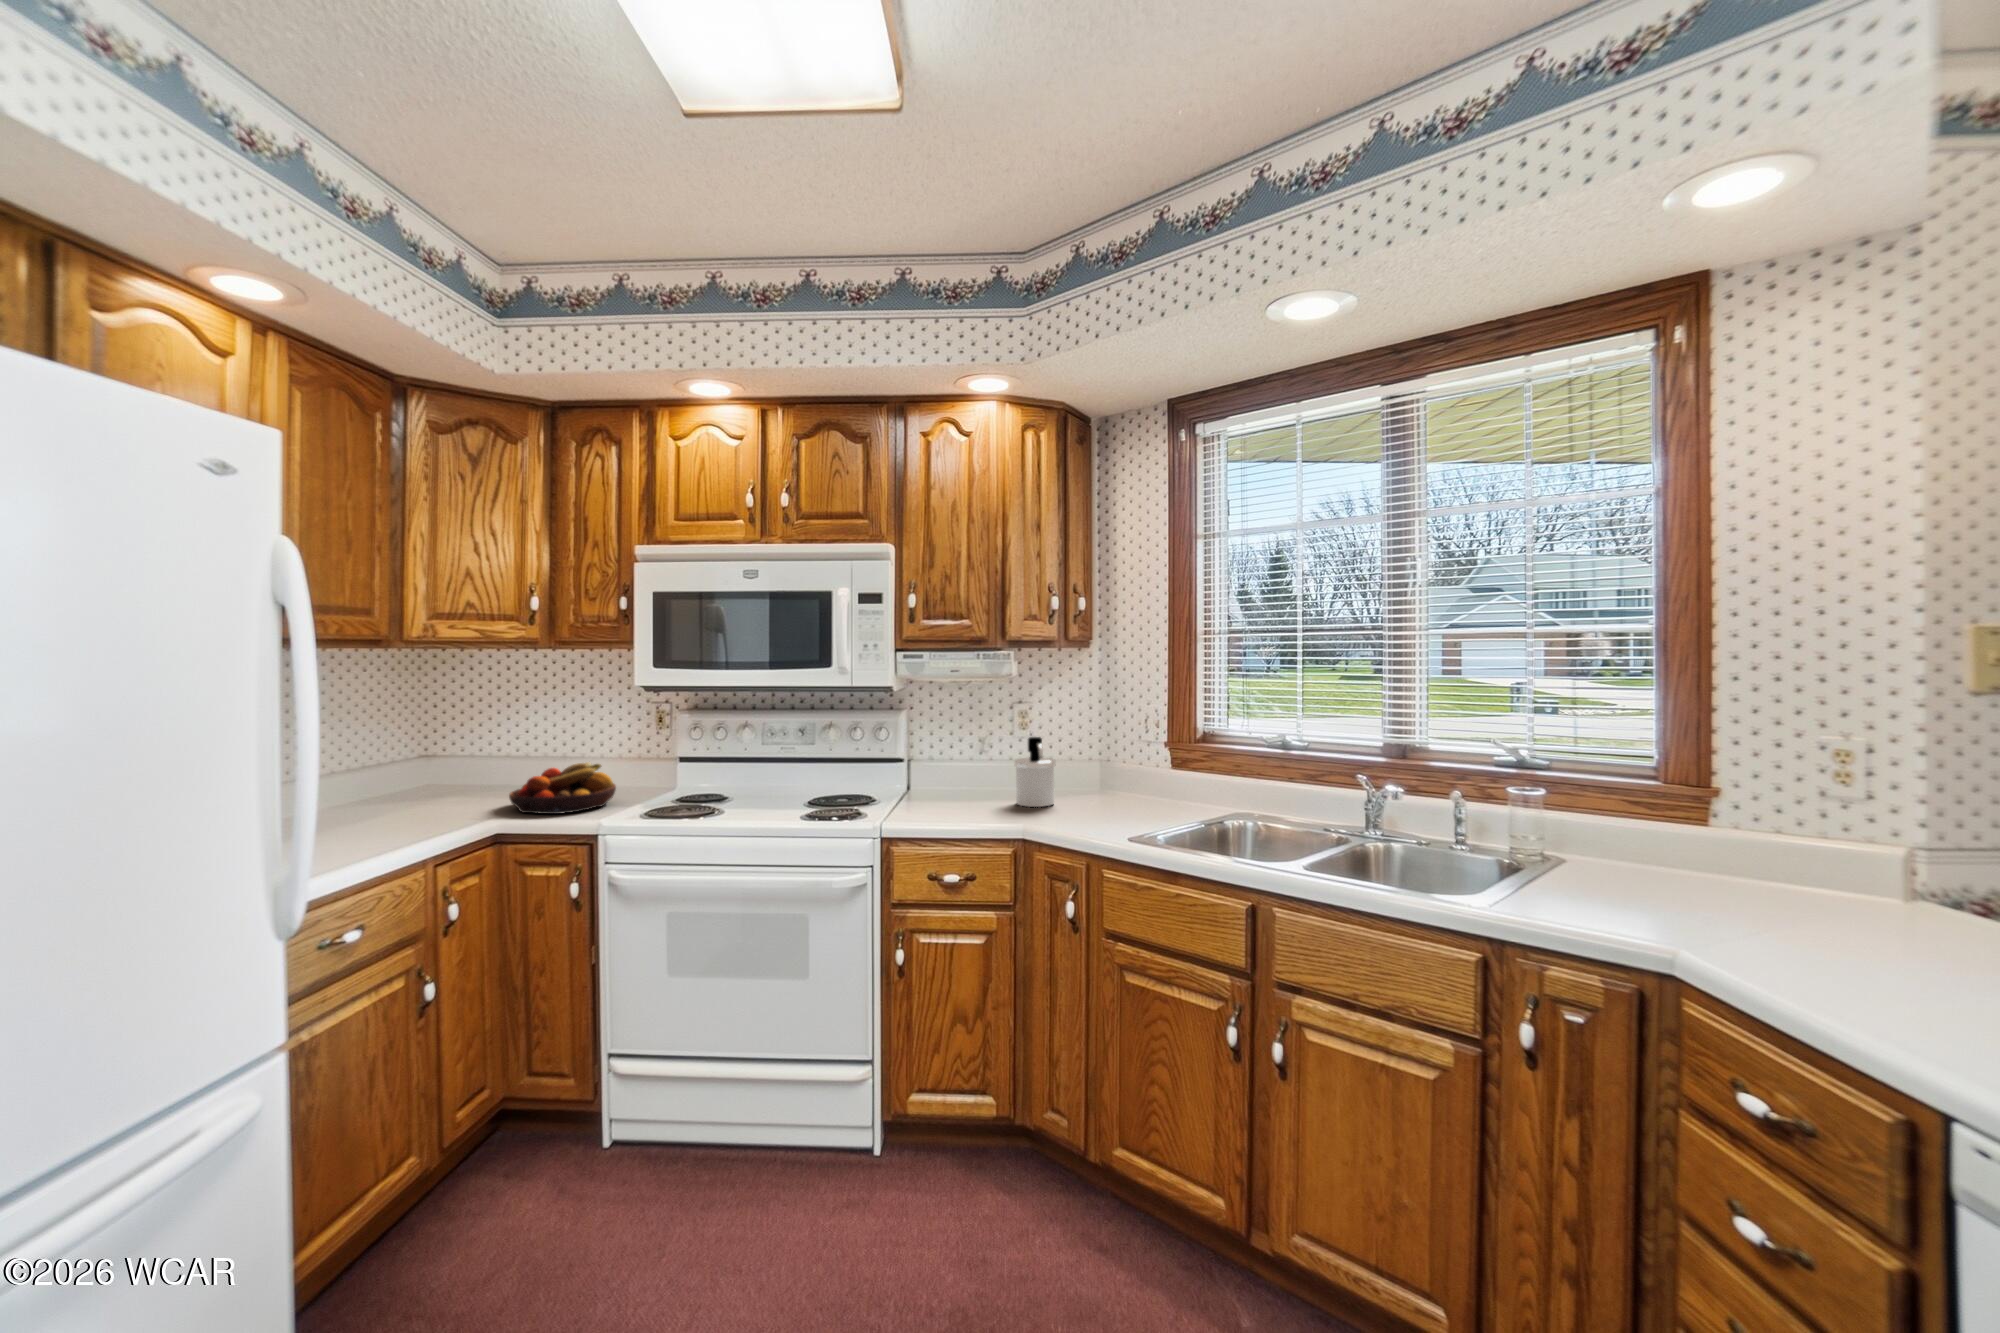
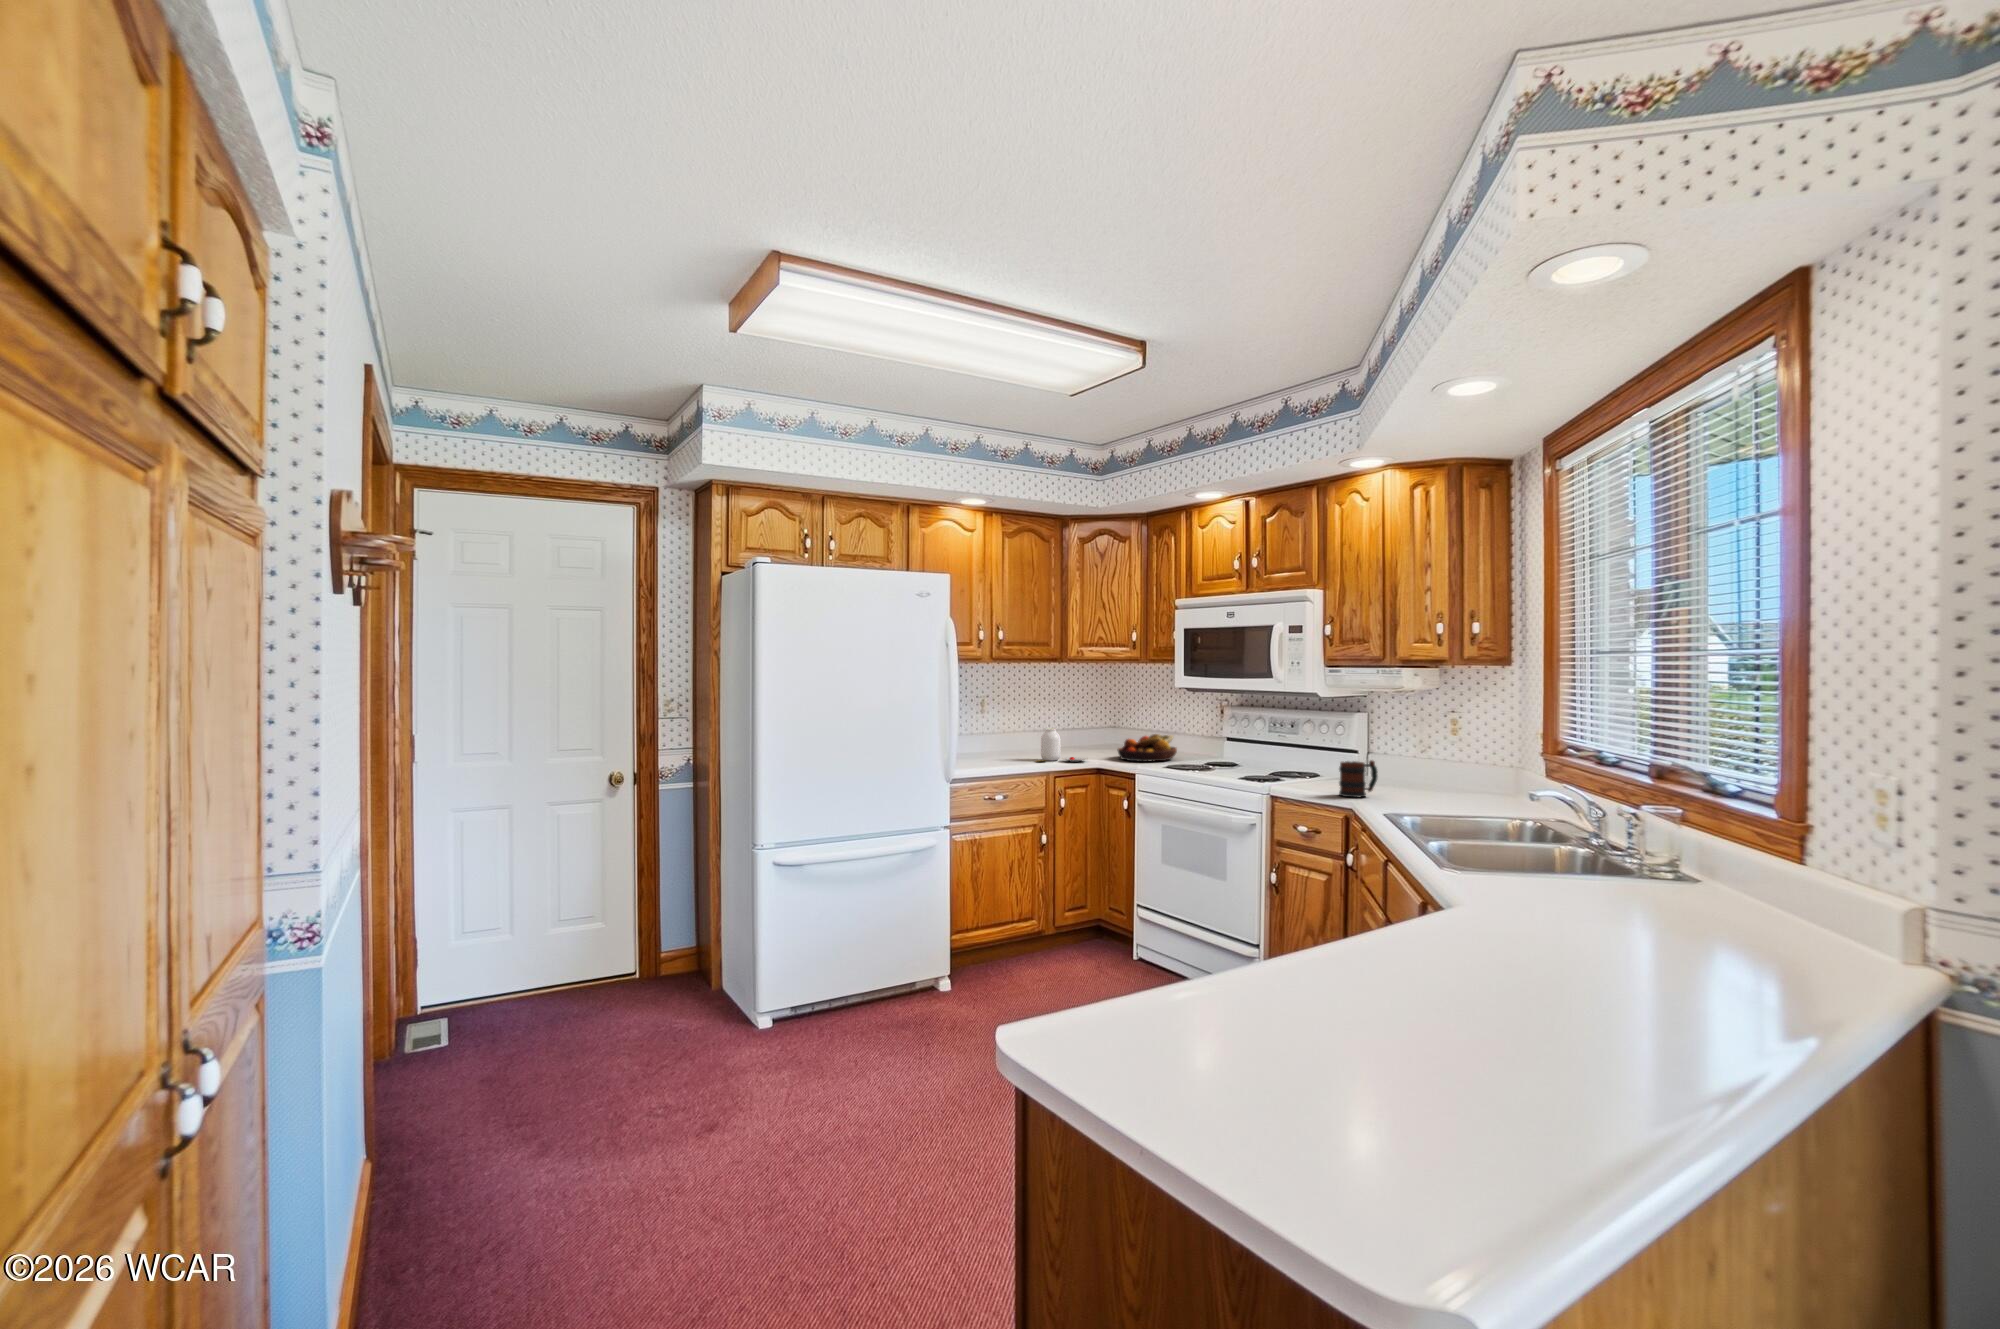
soap dispenser: present [1014,737,1055,807] -> none [1411,738,1448,796]
mug: none [972,771,1014,823] -> present [1339,760,1377,797]
jar: none [373,773,485,843] -> present [1036,728,1088,762]

